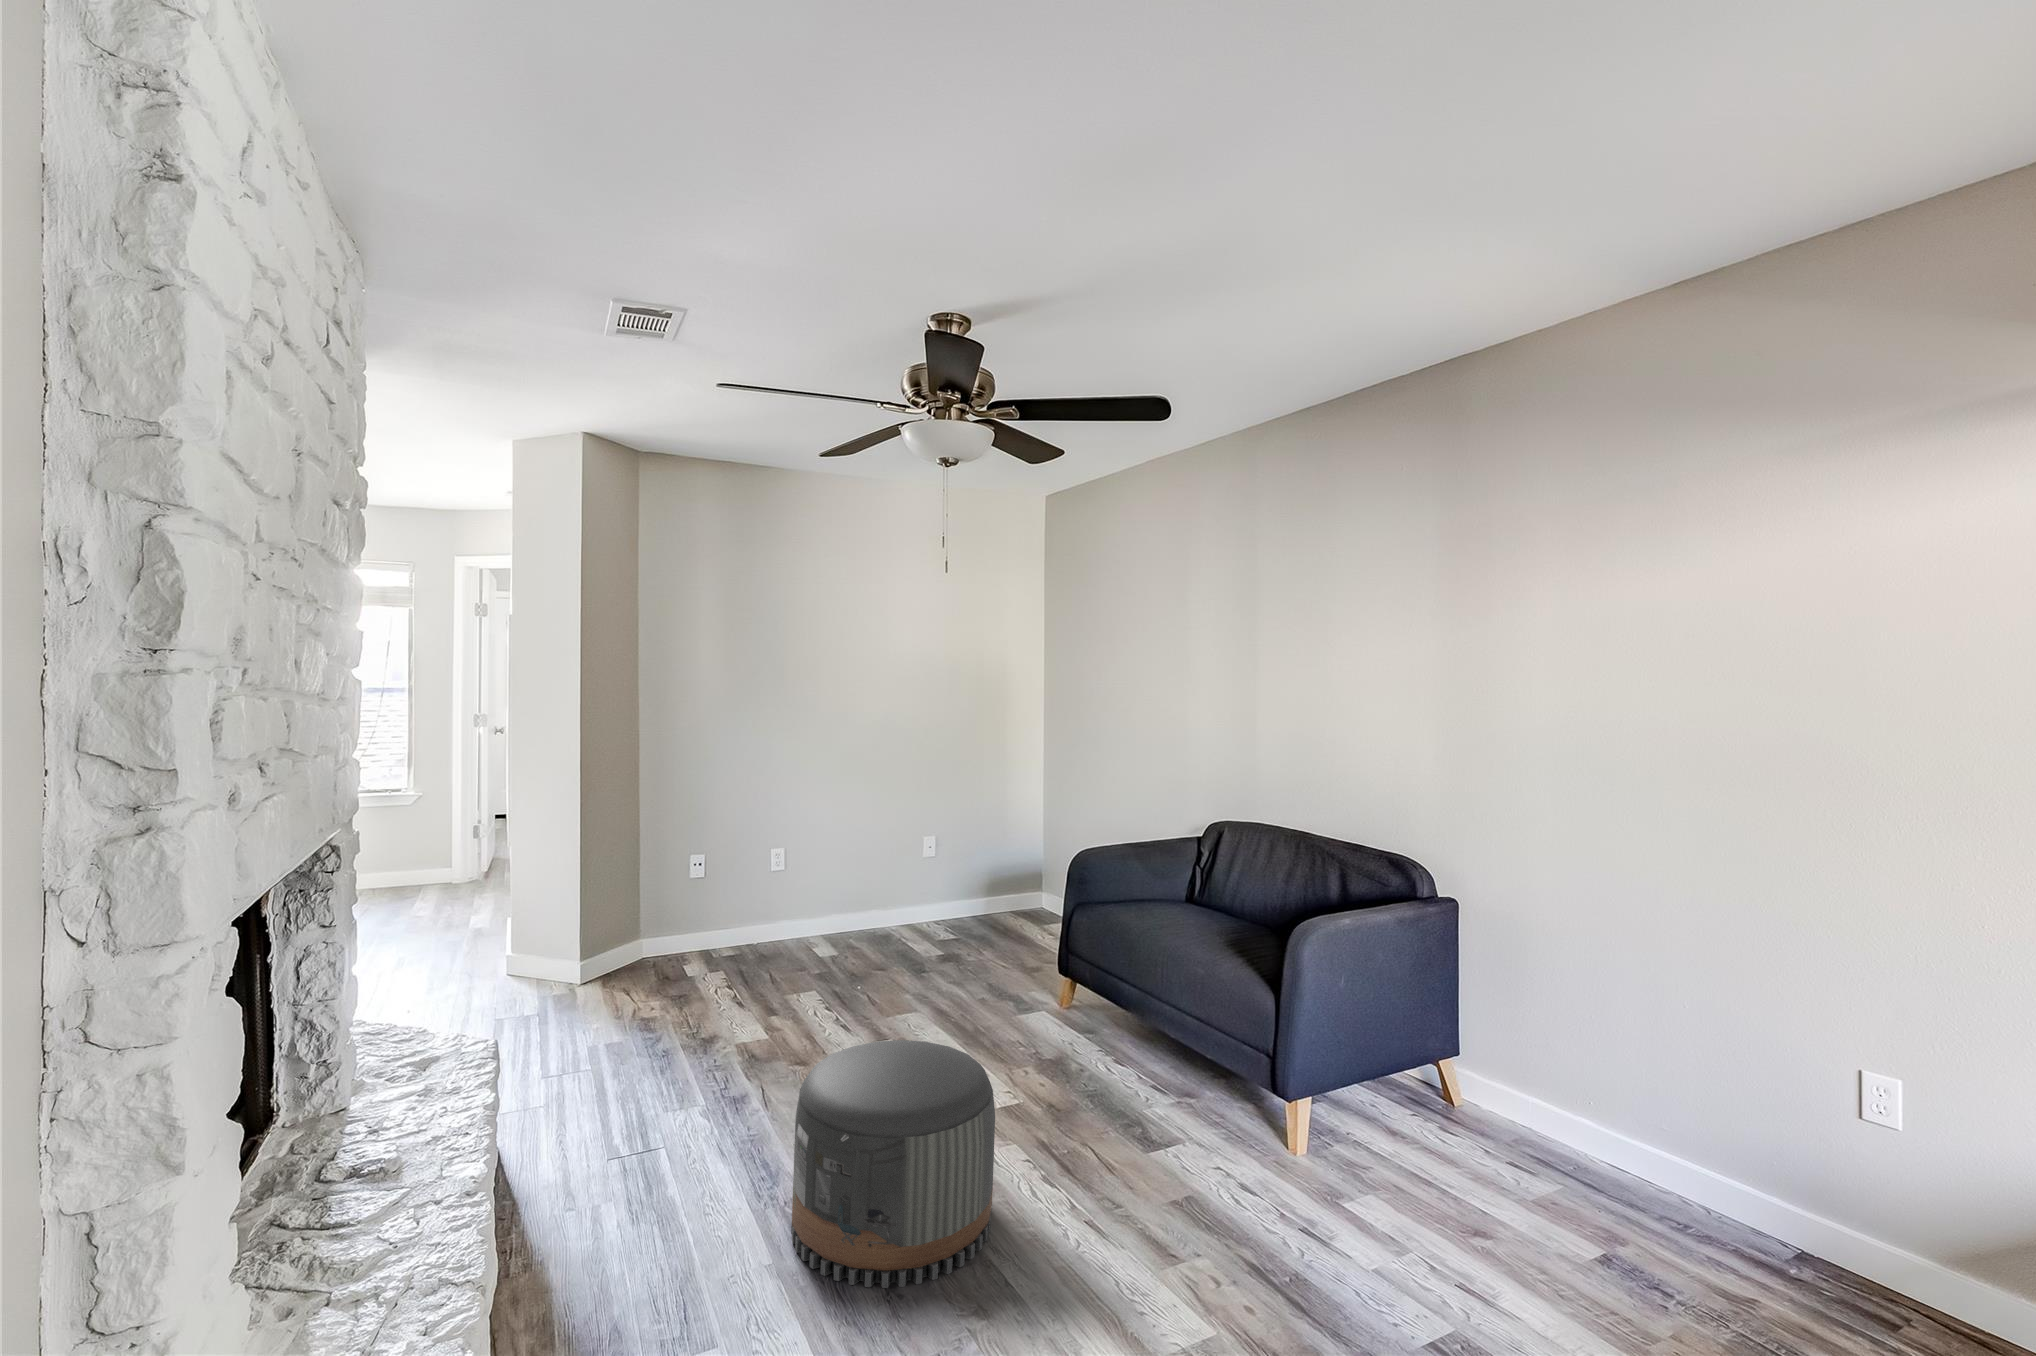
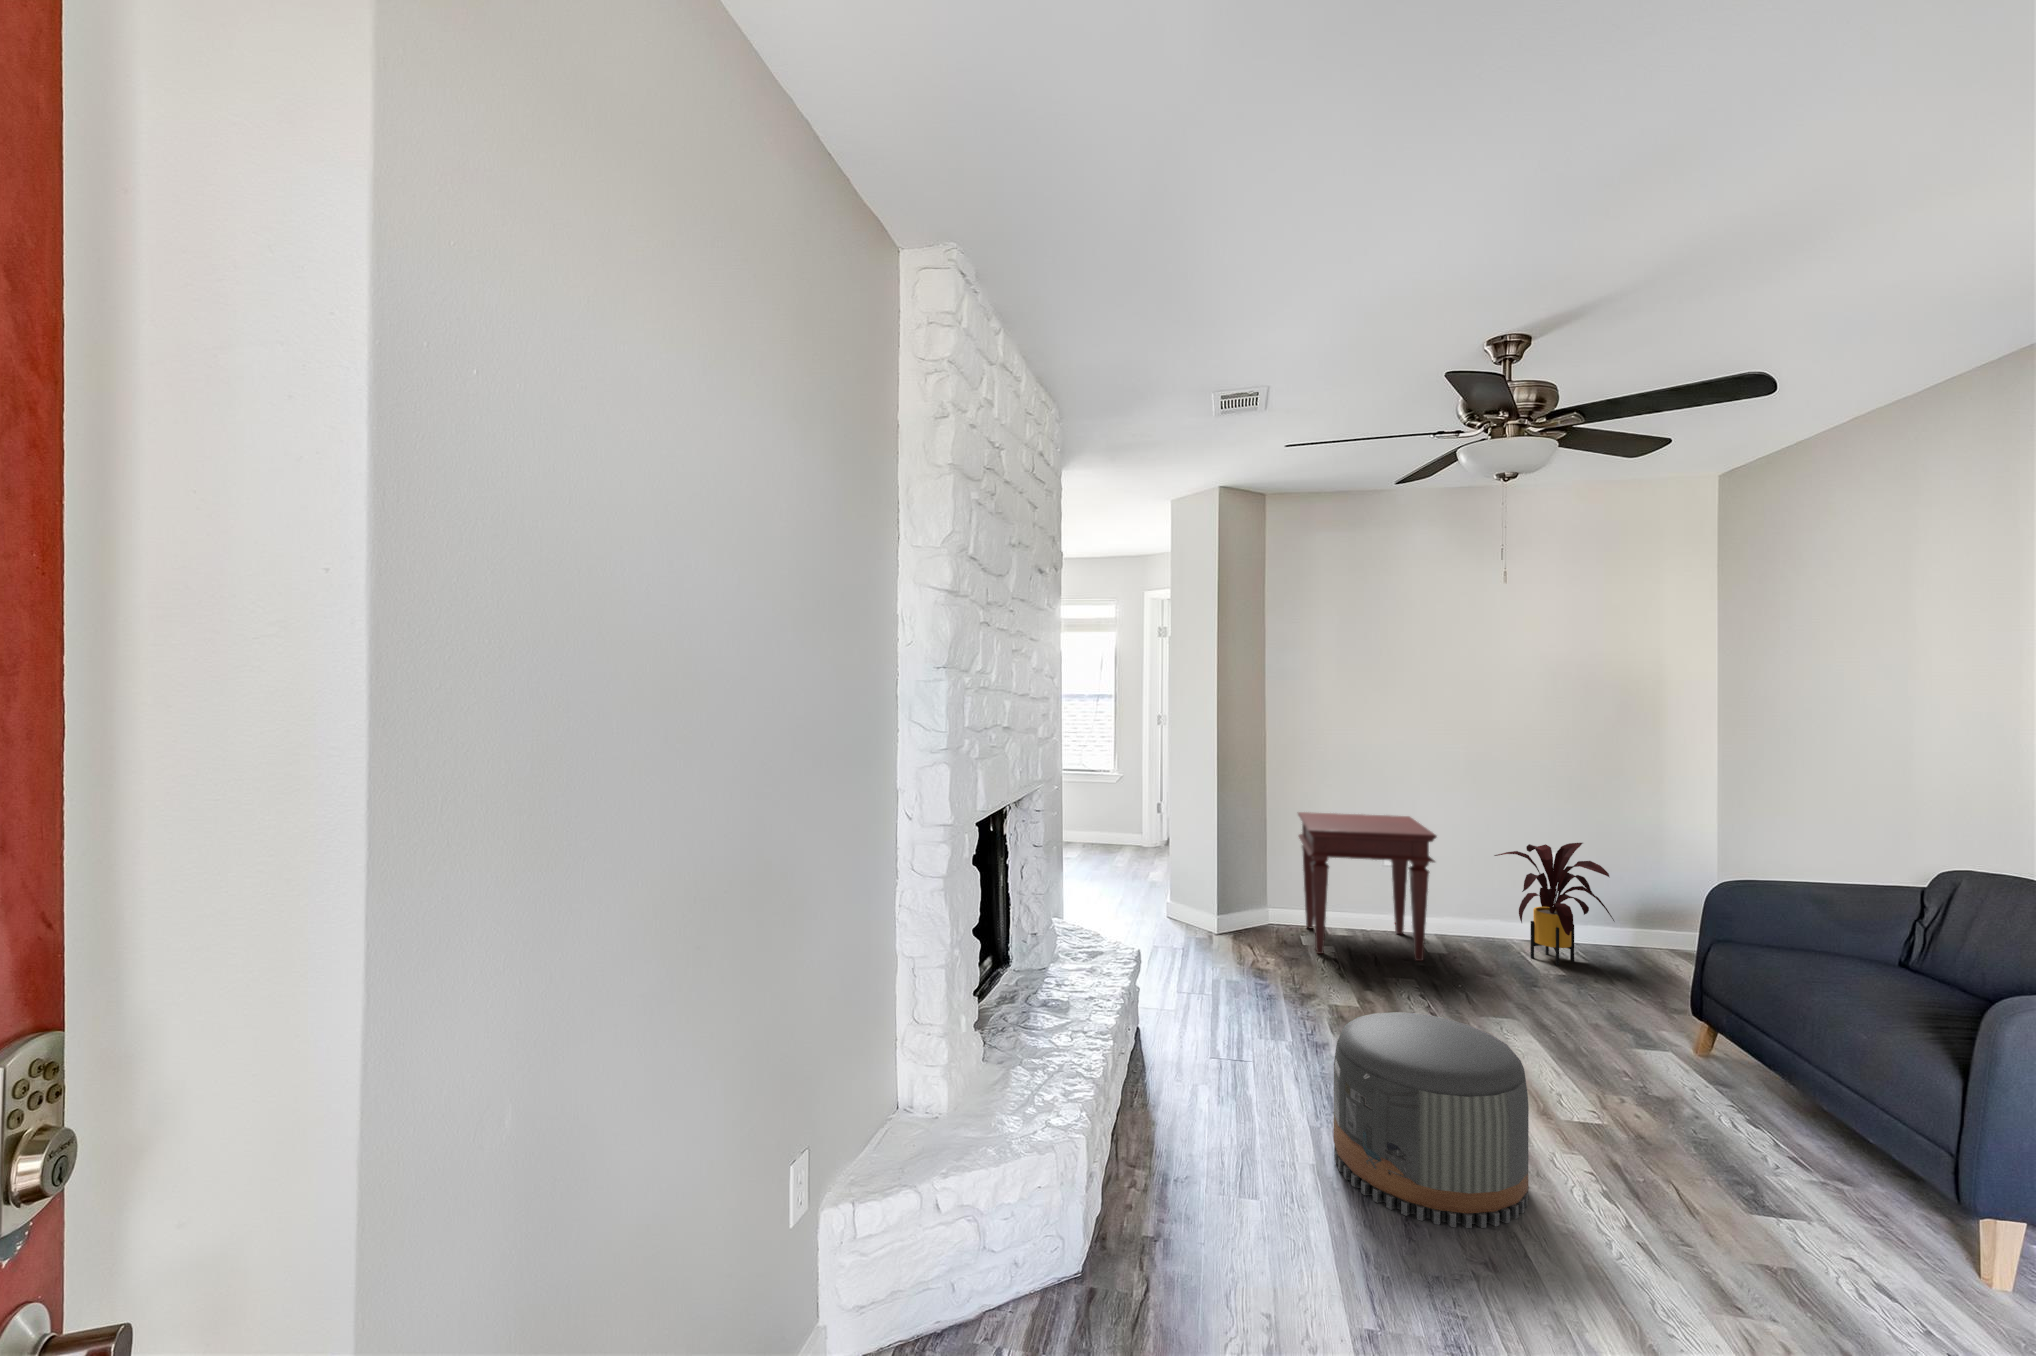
side table: none [680,813,839,983] -> present [1298,812,1437,961]
house plant: none [883,826,985,948] -> present [1494,843,1614,966]

